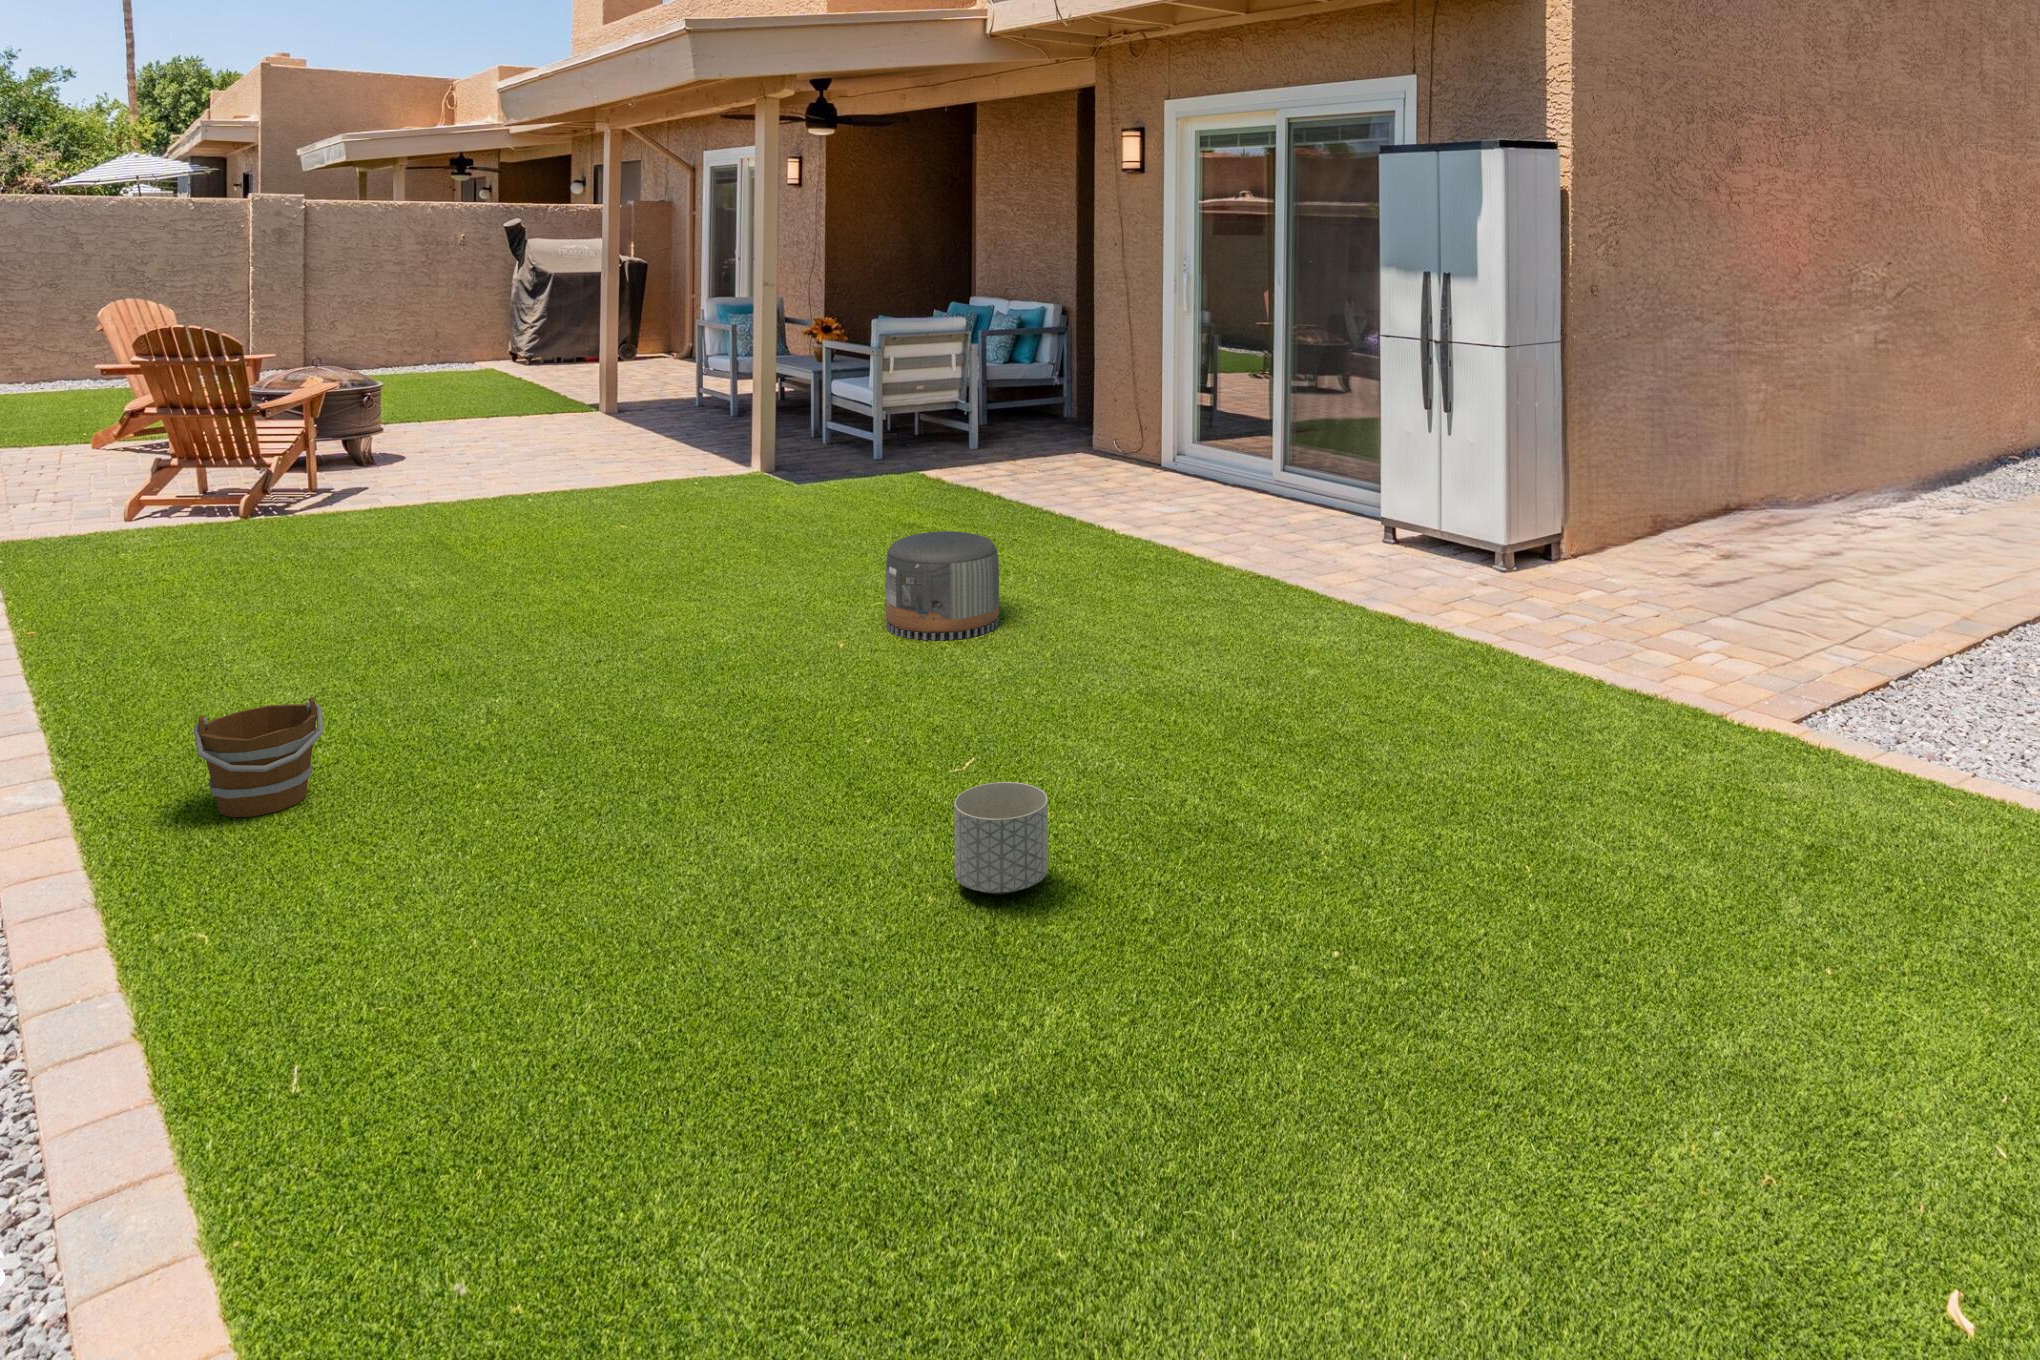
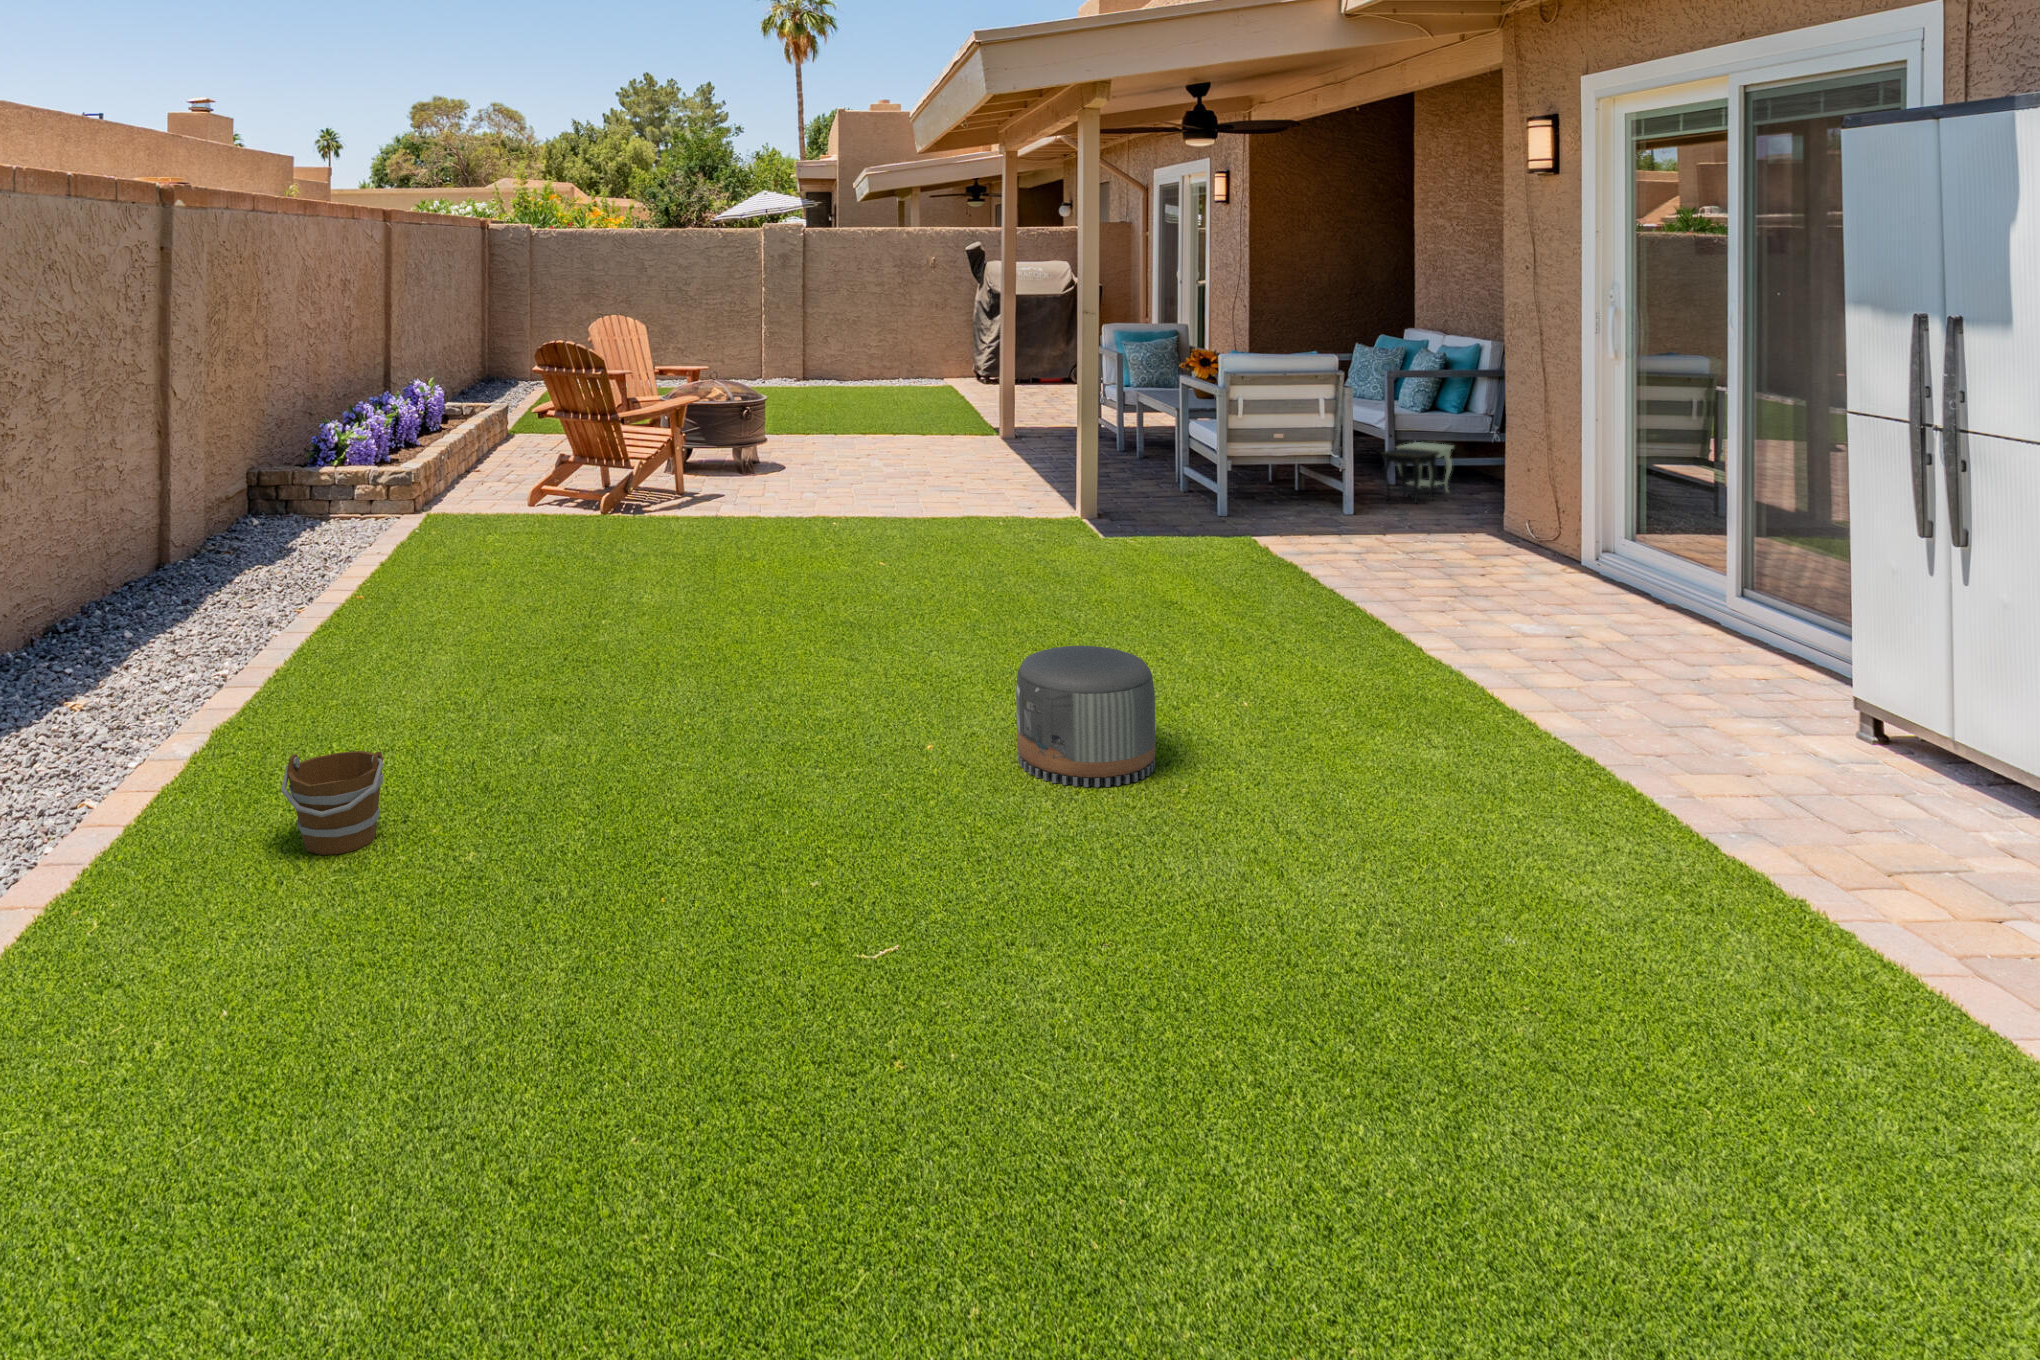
side table: none [987,391,1035,439] -> present [1381,442,1453,503]
planter: present [954,782,1048,895] -> none [723,1042,846,1209]

